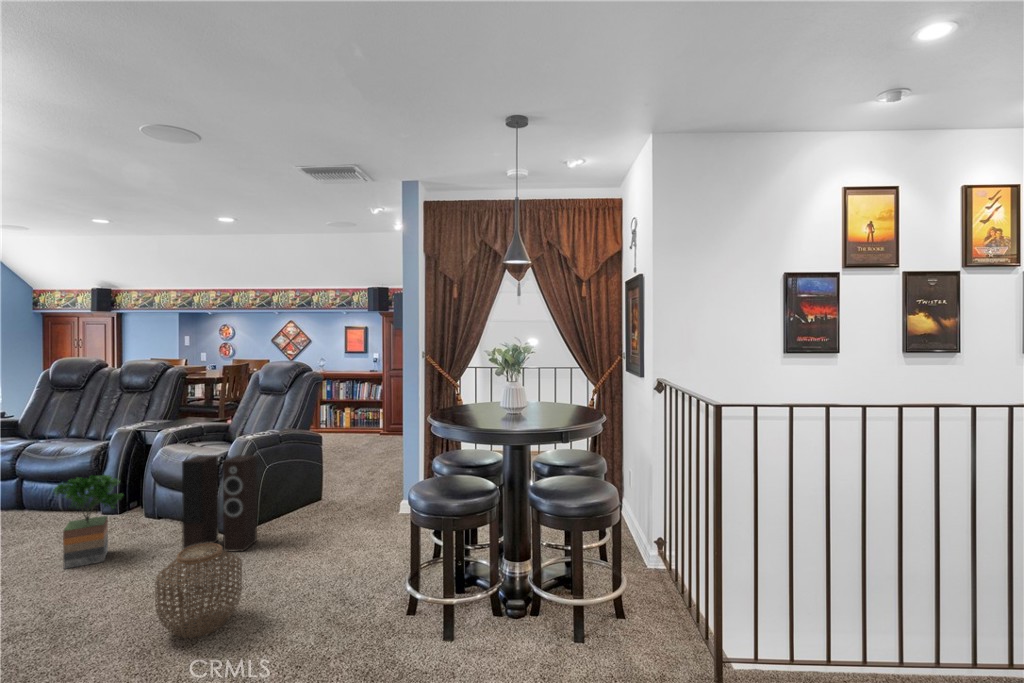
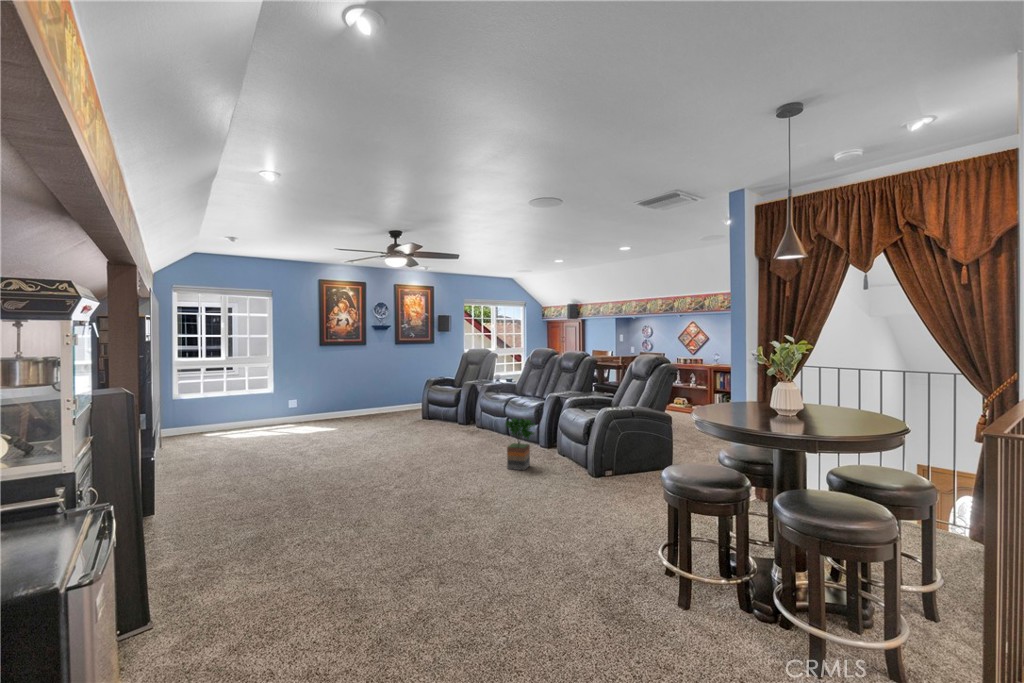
speaker: present [182,455,257,551] -> none [561,416,604,486]
woven basket: present [155,543,242,638] -> none [518,466,564,521]

